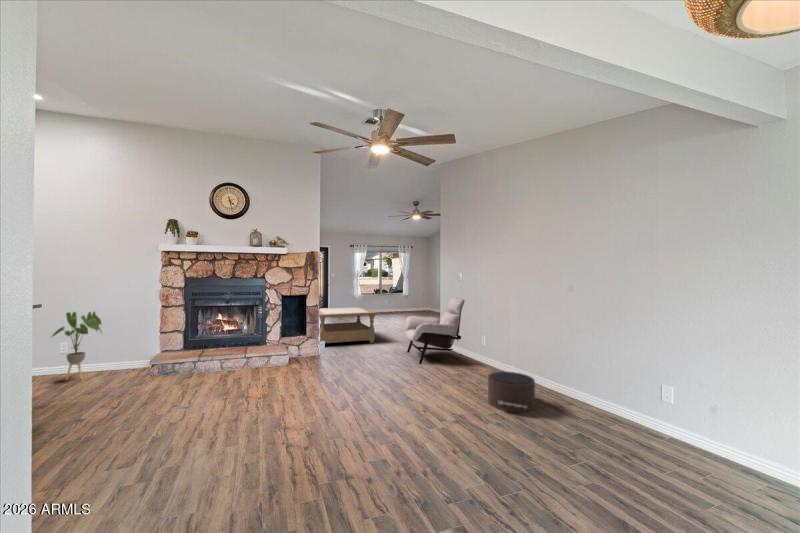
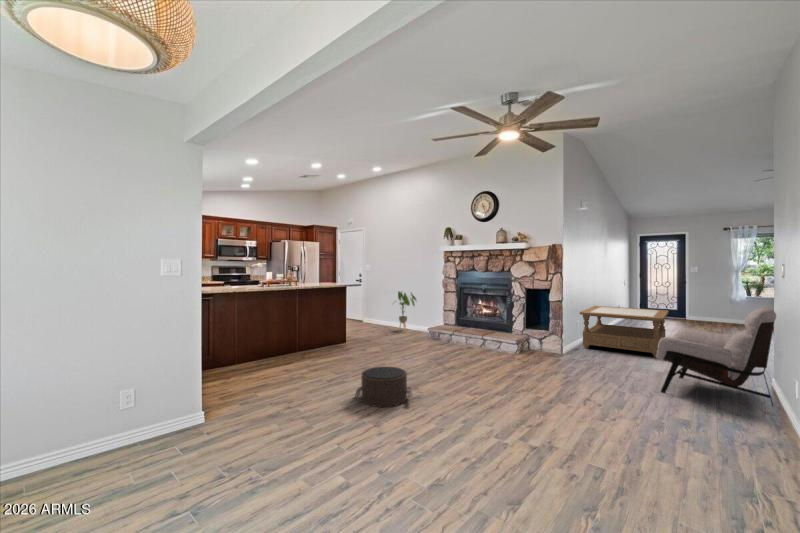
pouf: present [488,372,535,412] -> present [355,367,413,407]

